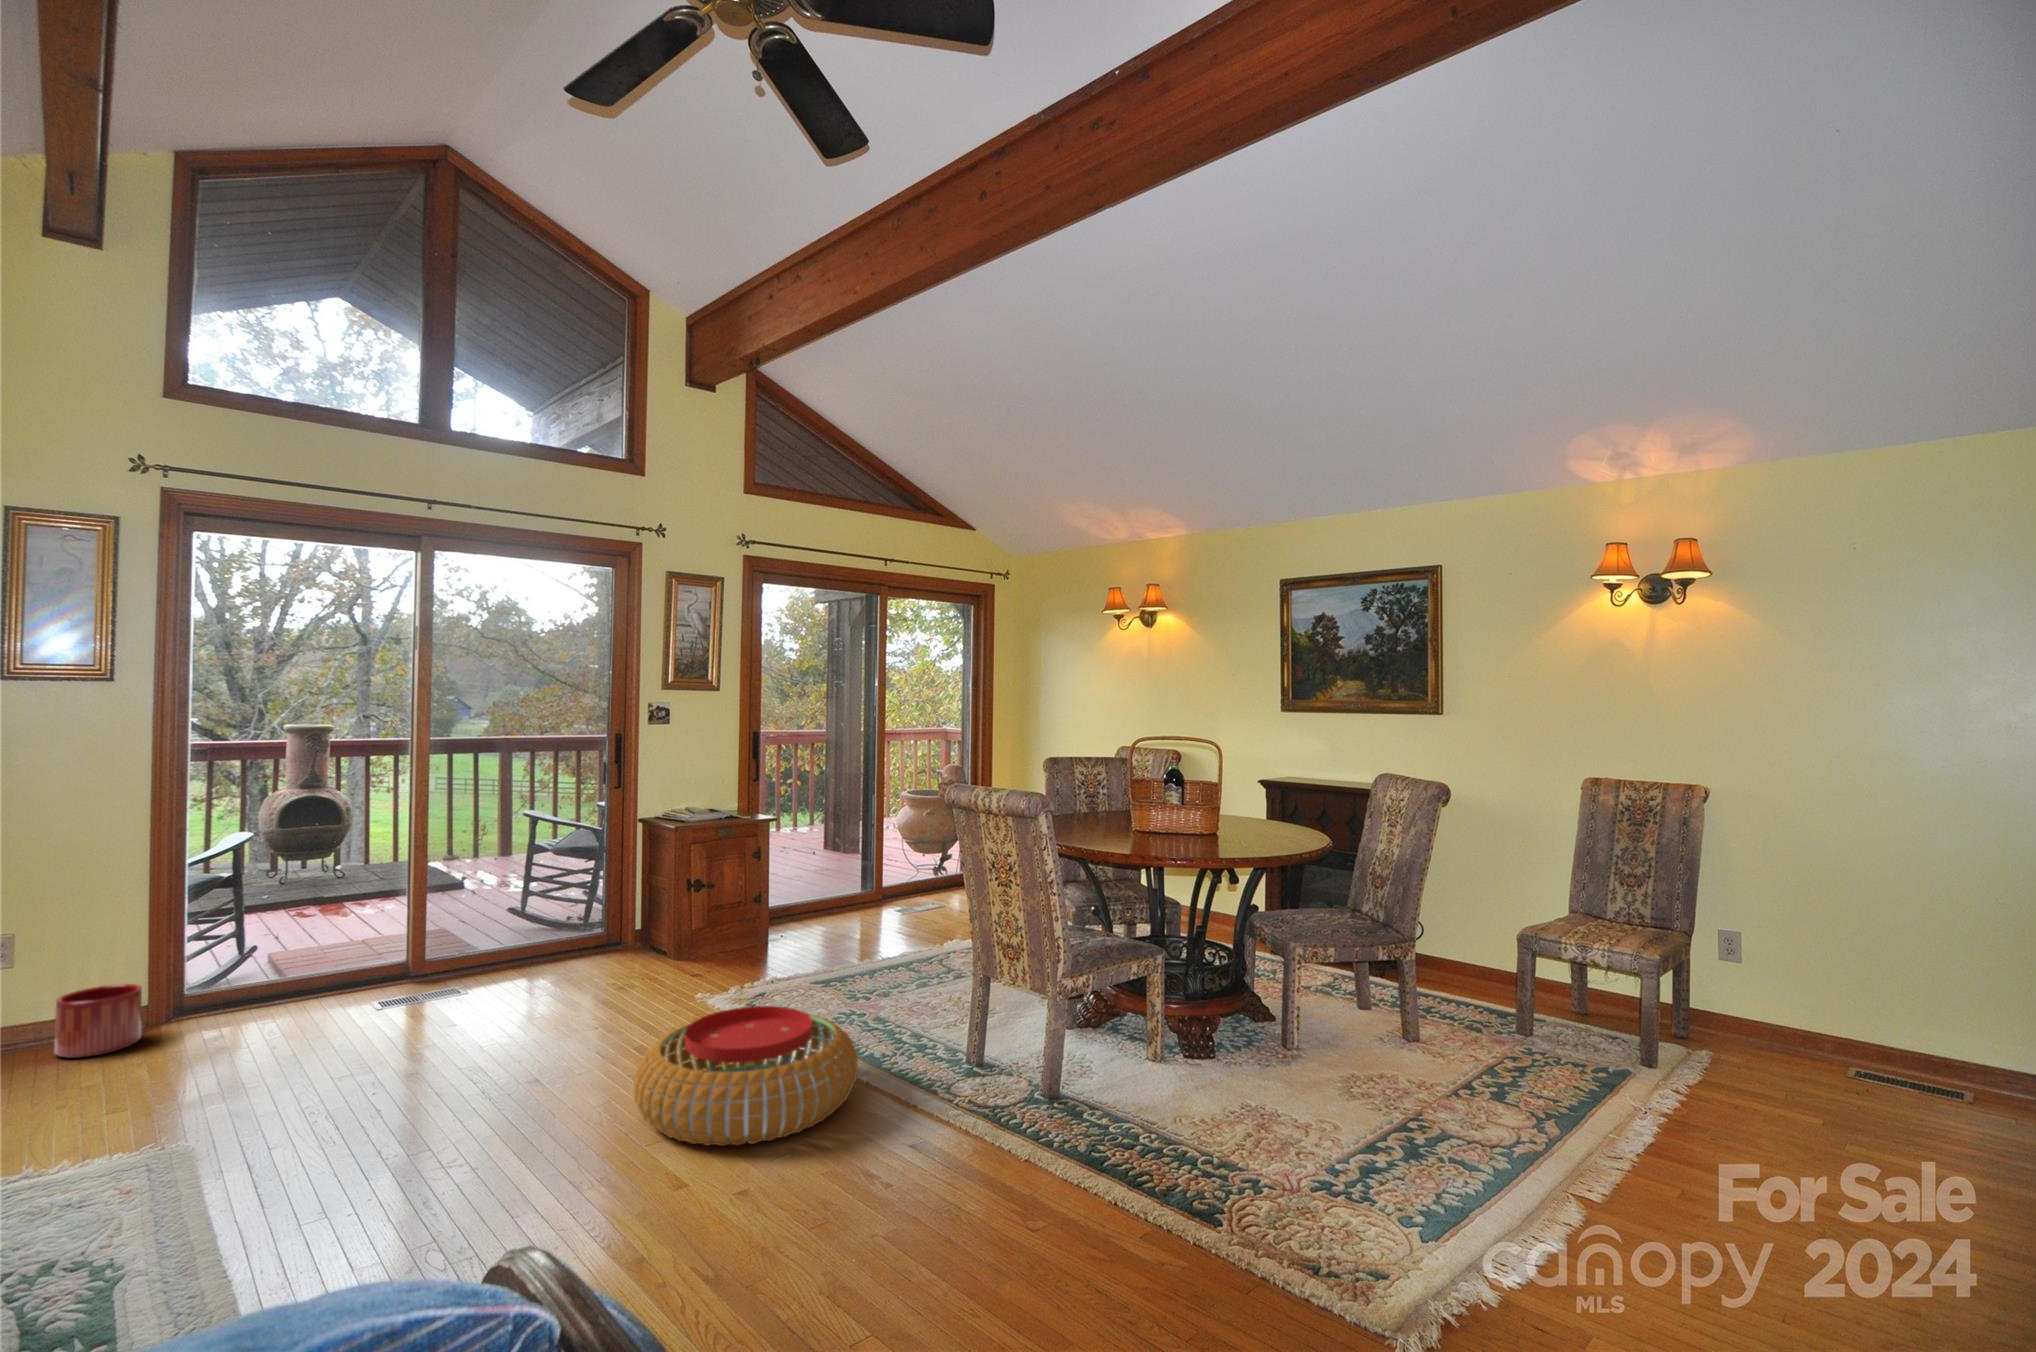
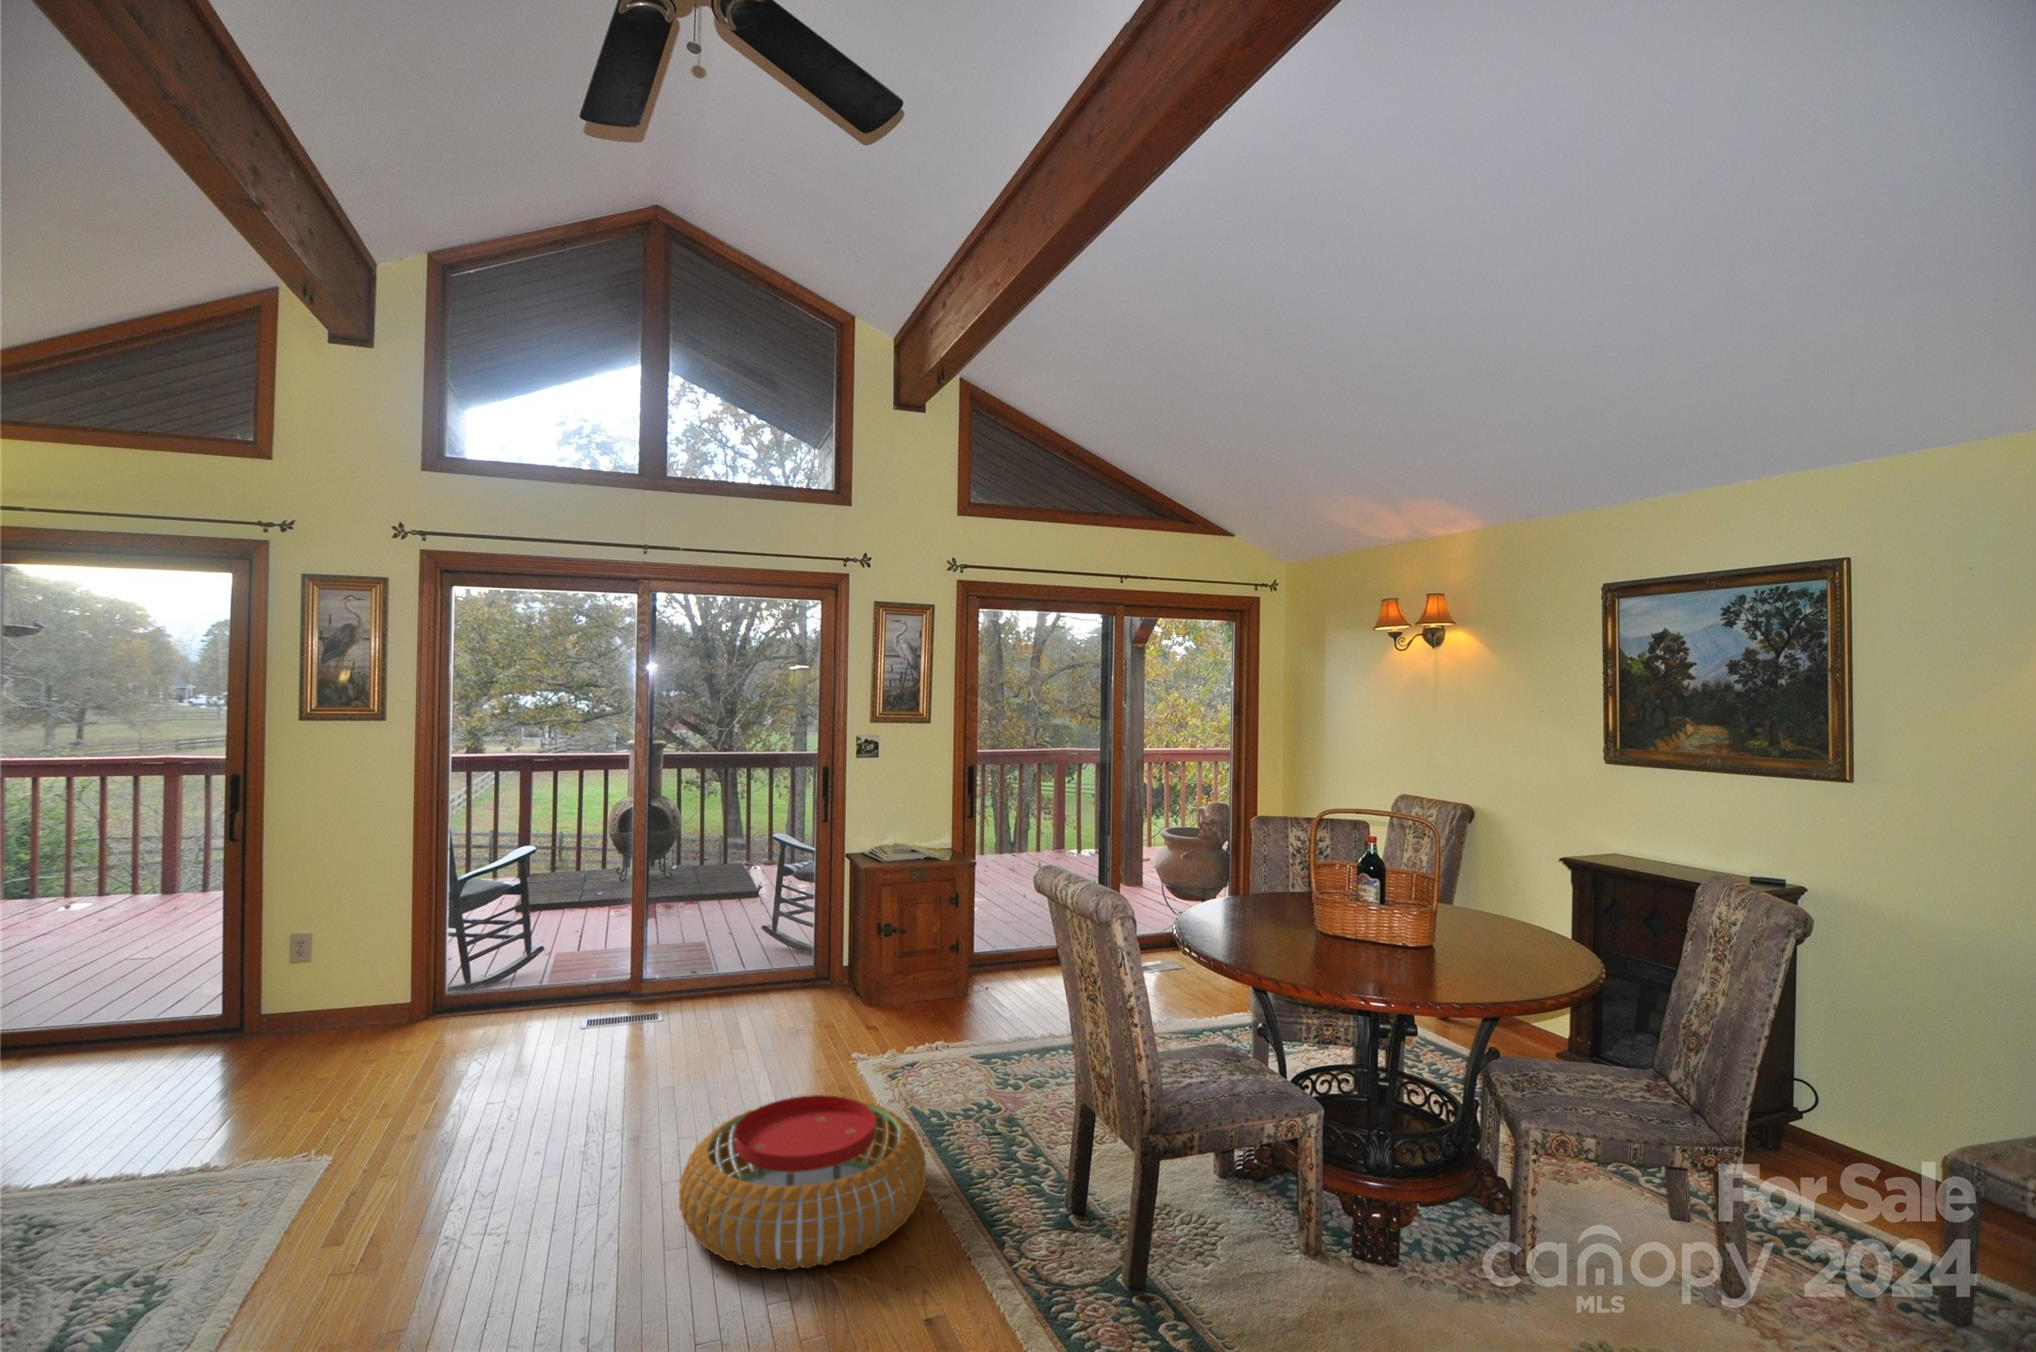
planter: present [54,984,142,1058] -> none [343,980,408,1042]

